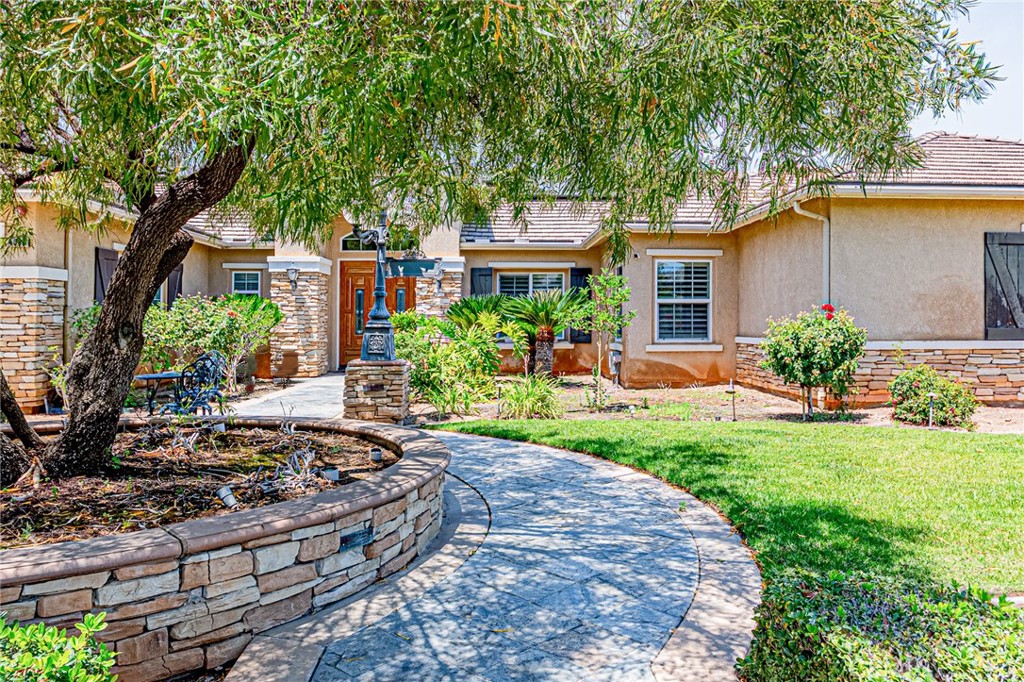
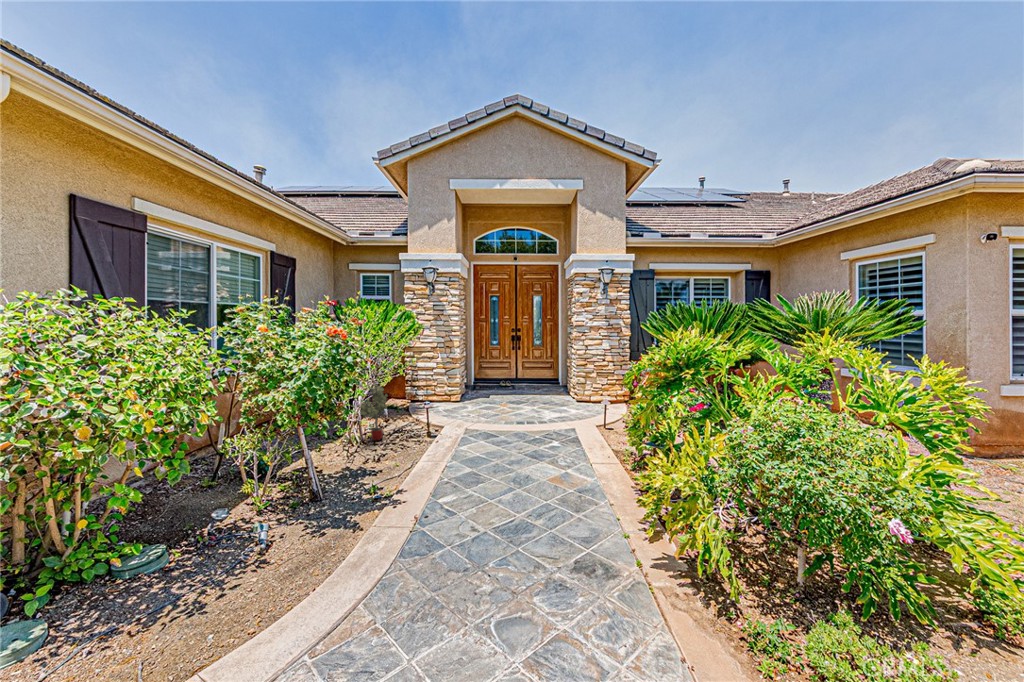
lounge chair: present [274,351,301,385] -> none [407,371,442,423]

